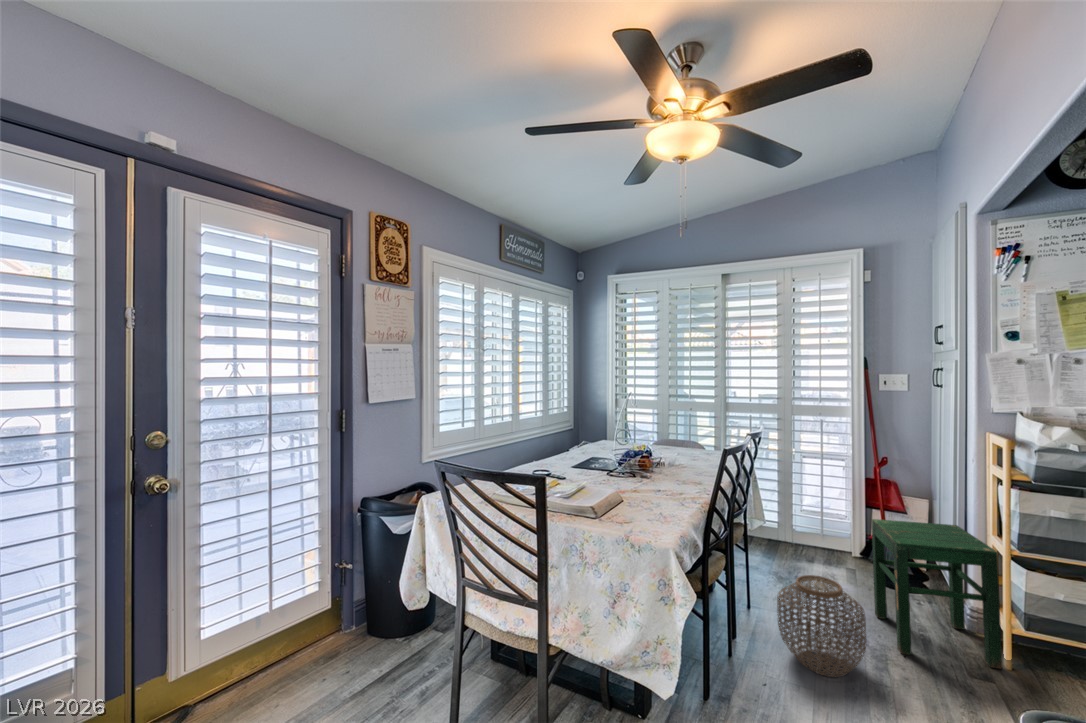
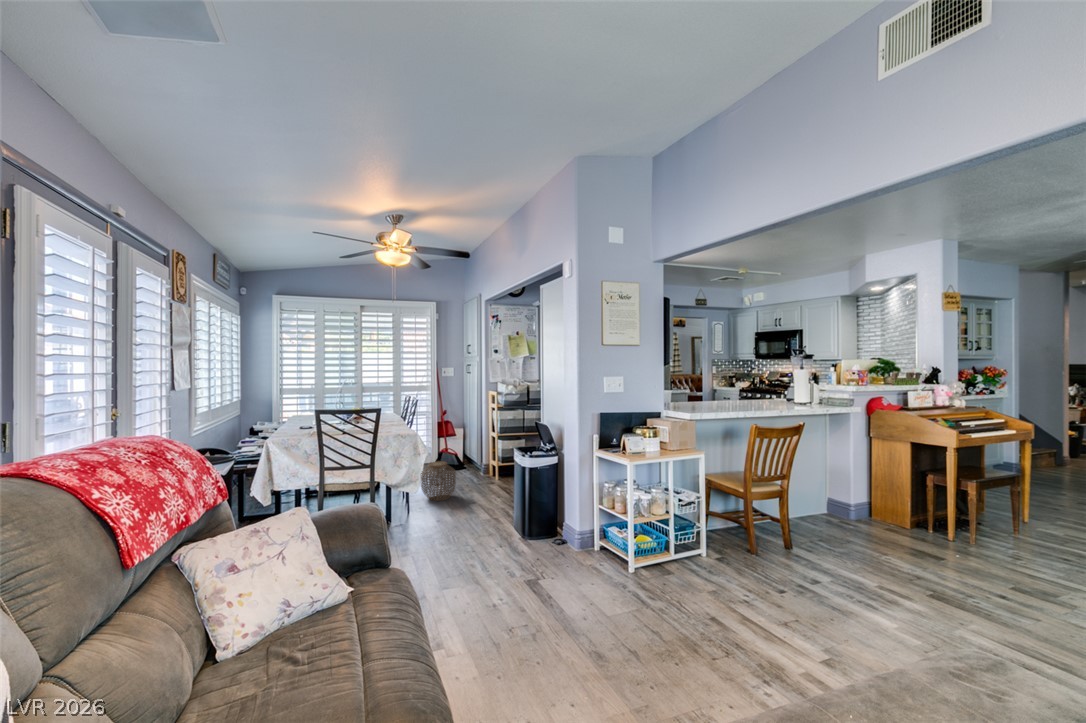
stool: present [872,519,1002,669] -> none [449,432,495,488]

